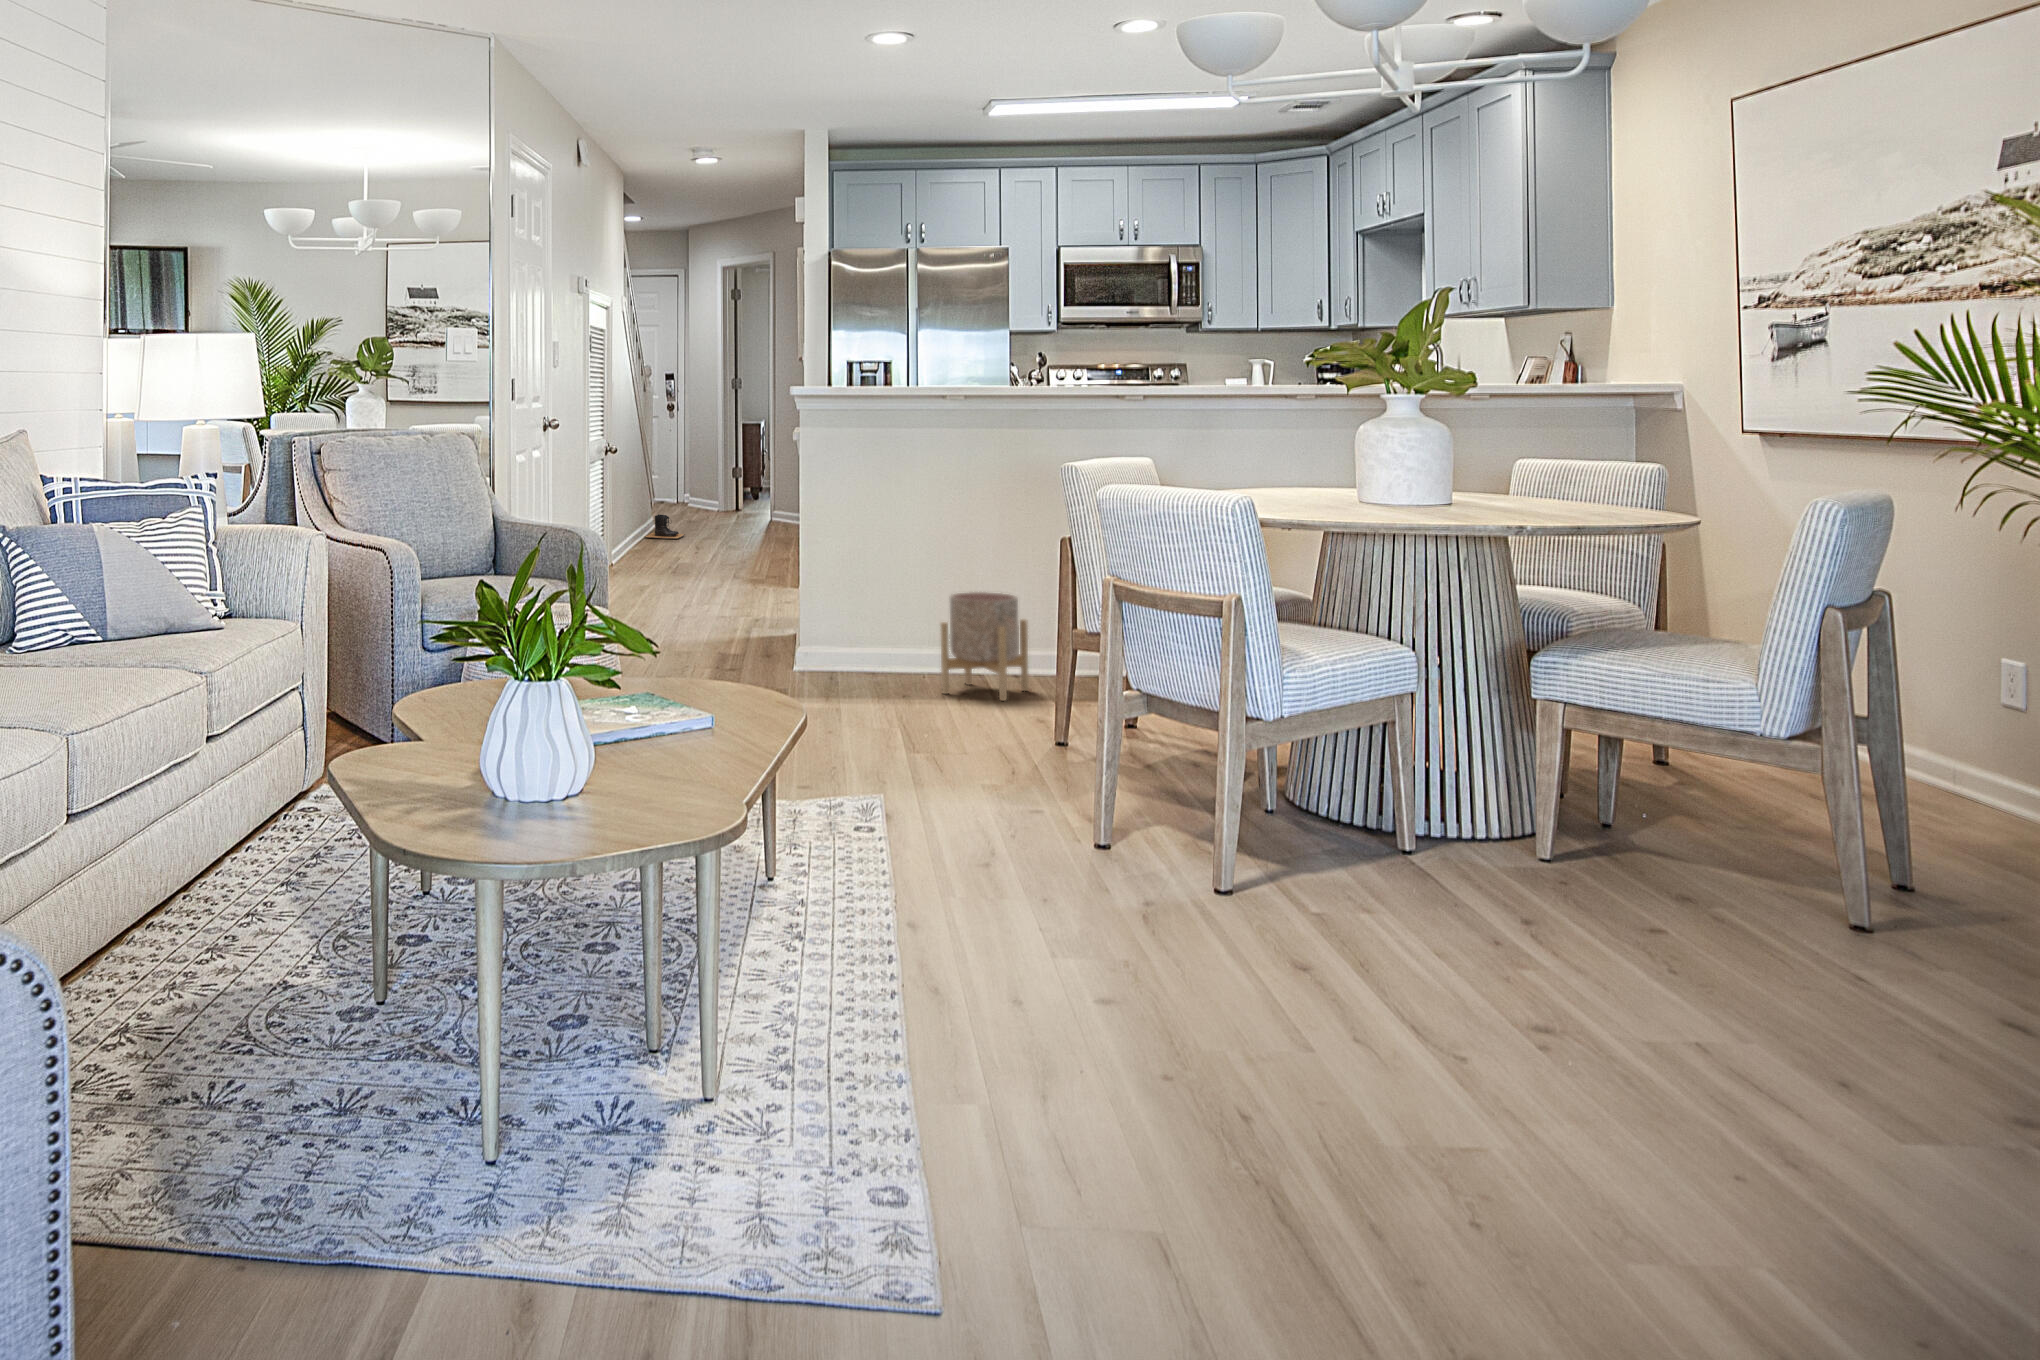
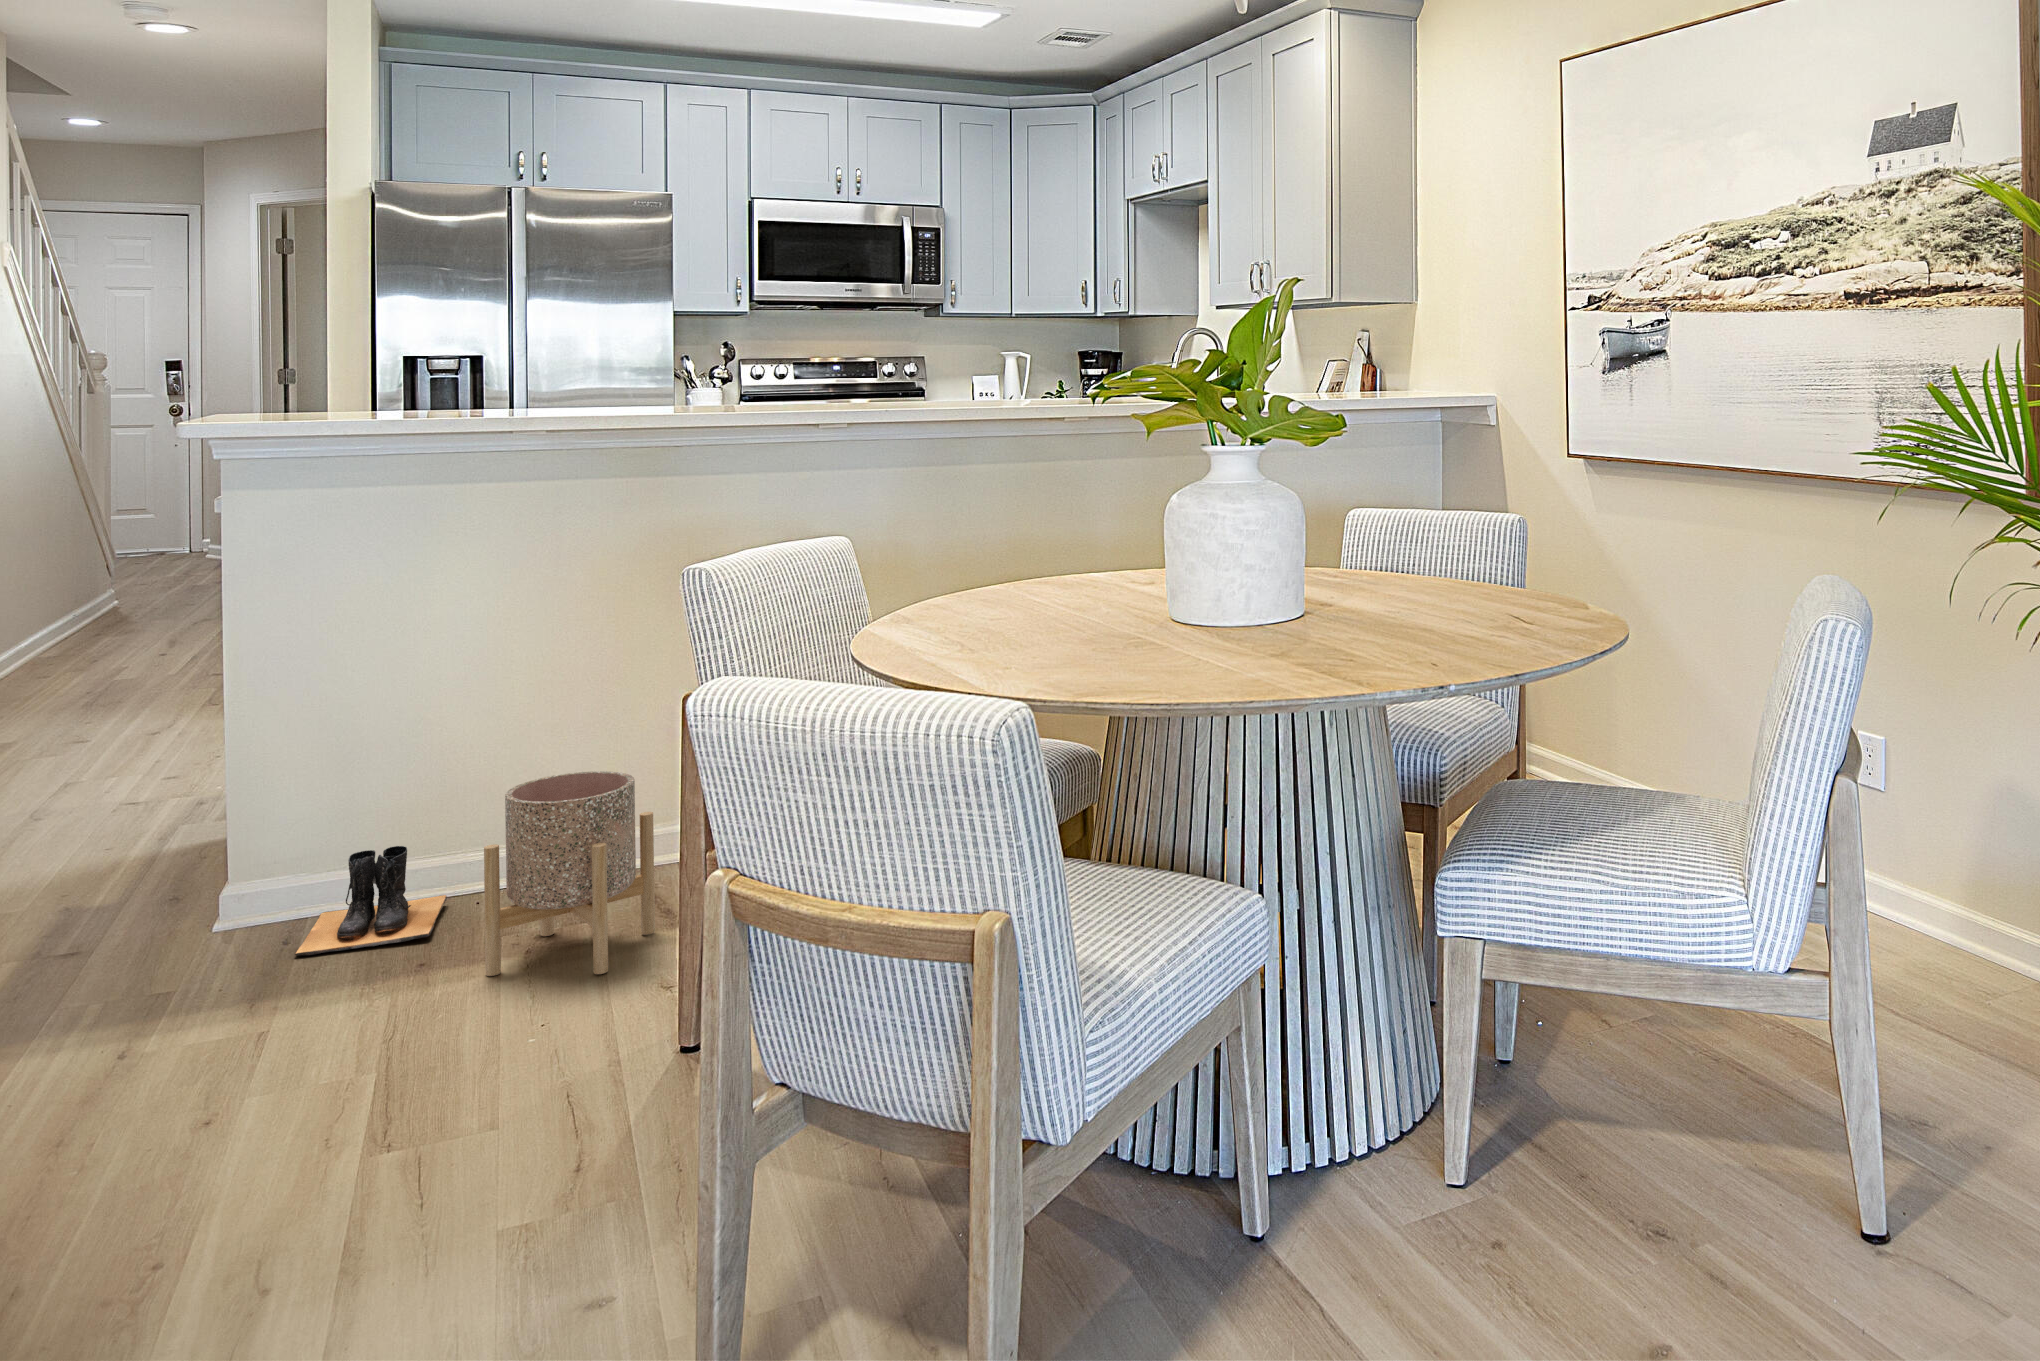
boots: present [645,514,685,539] -> present [295,846,447,955]

